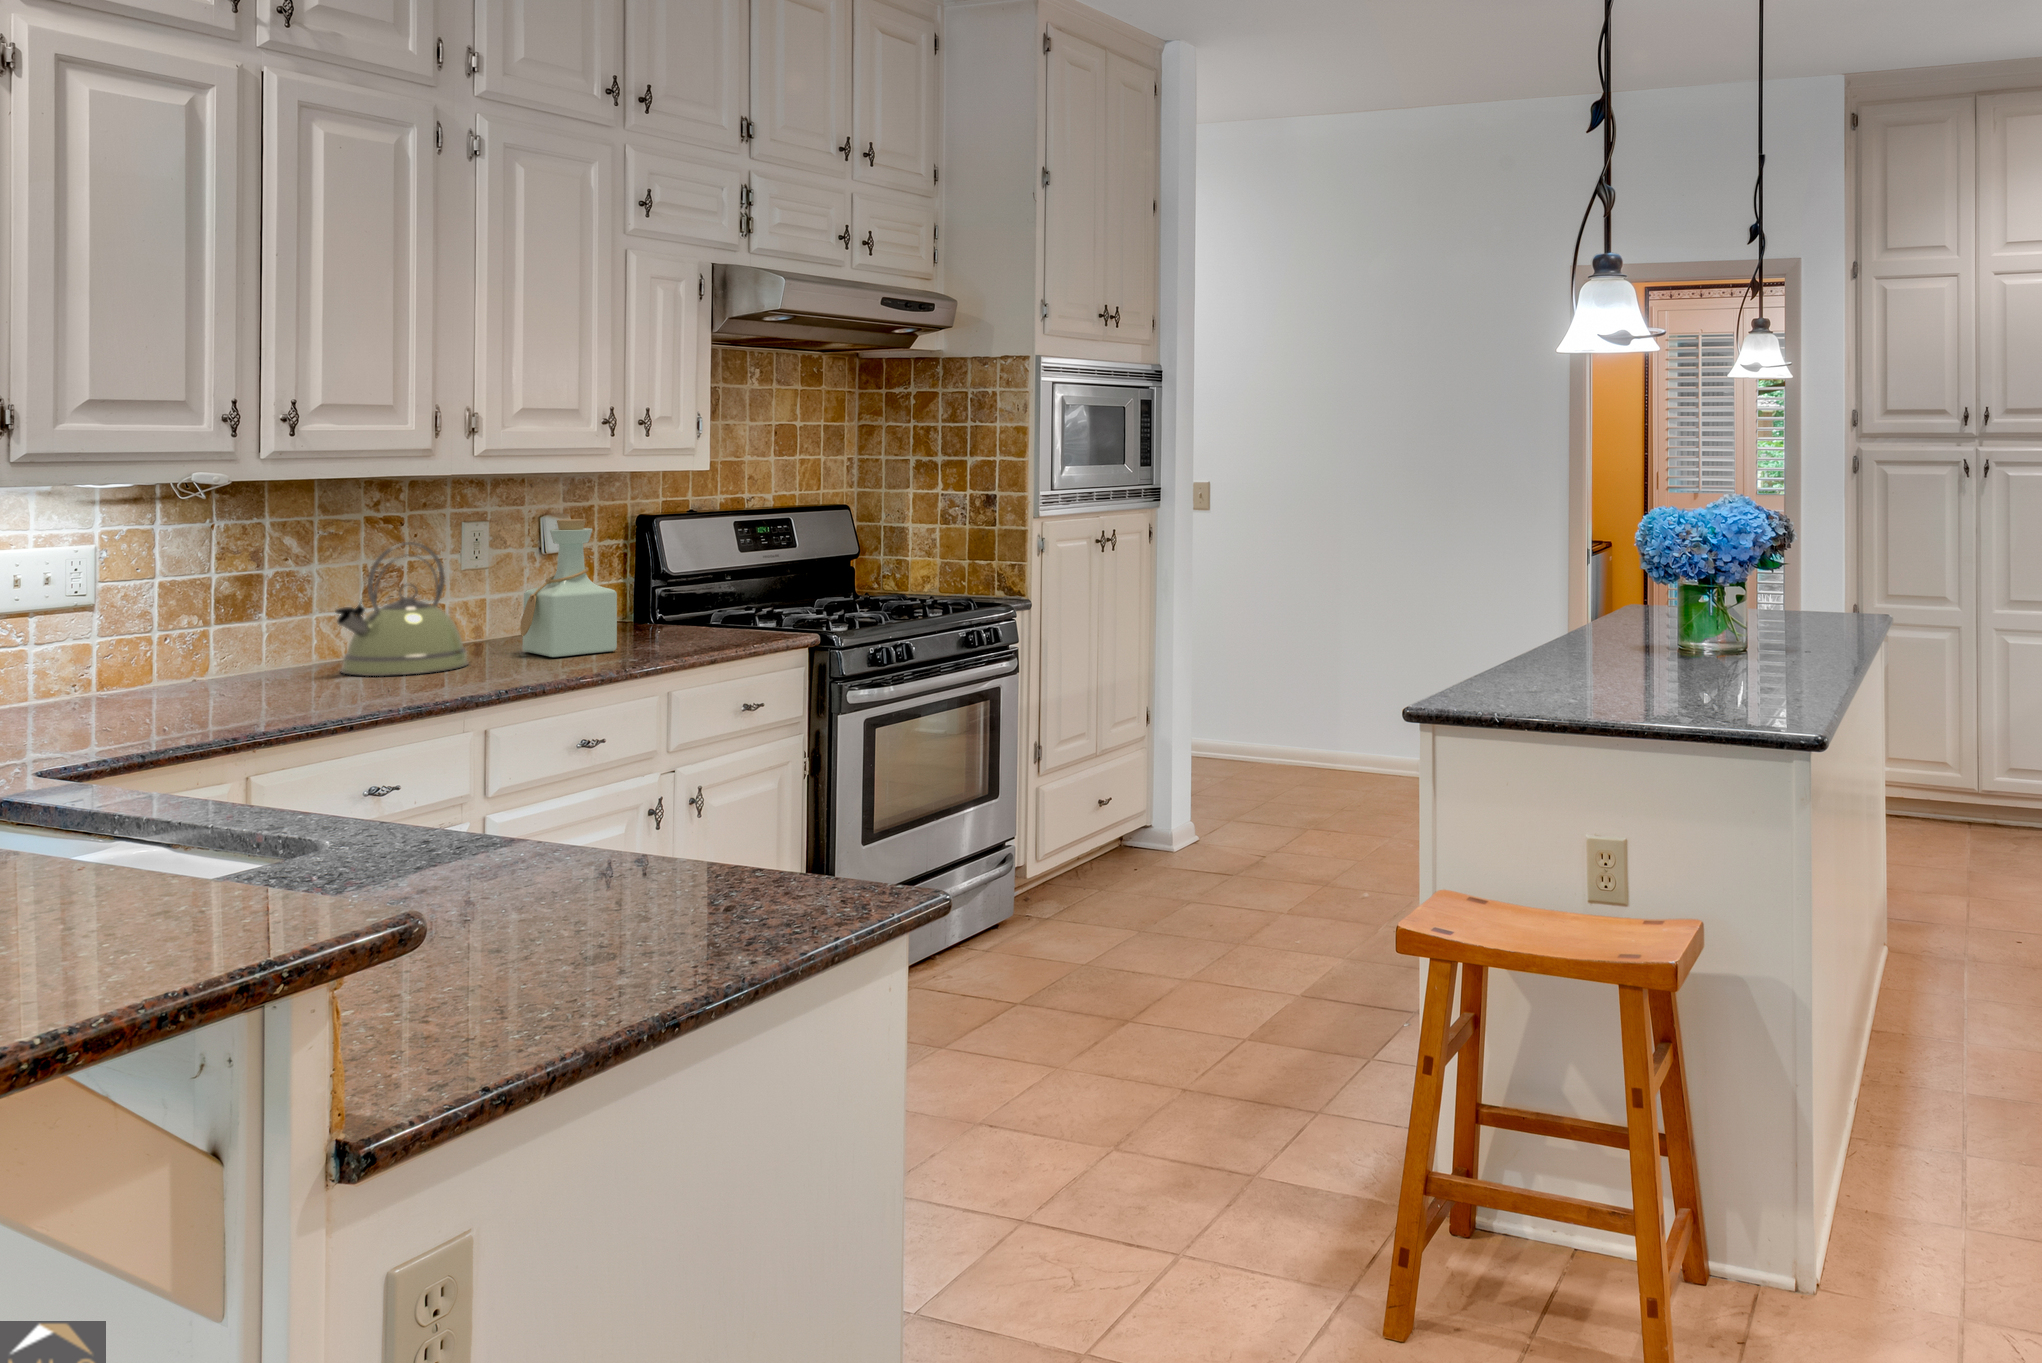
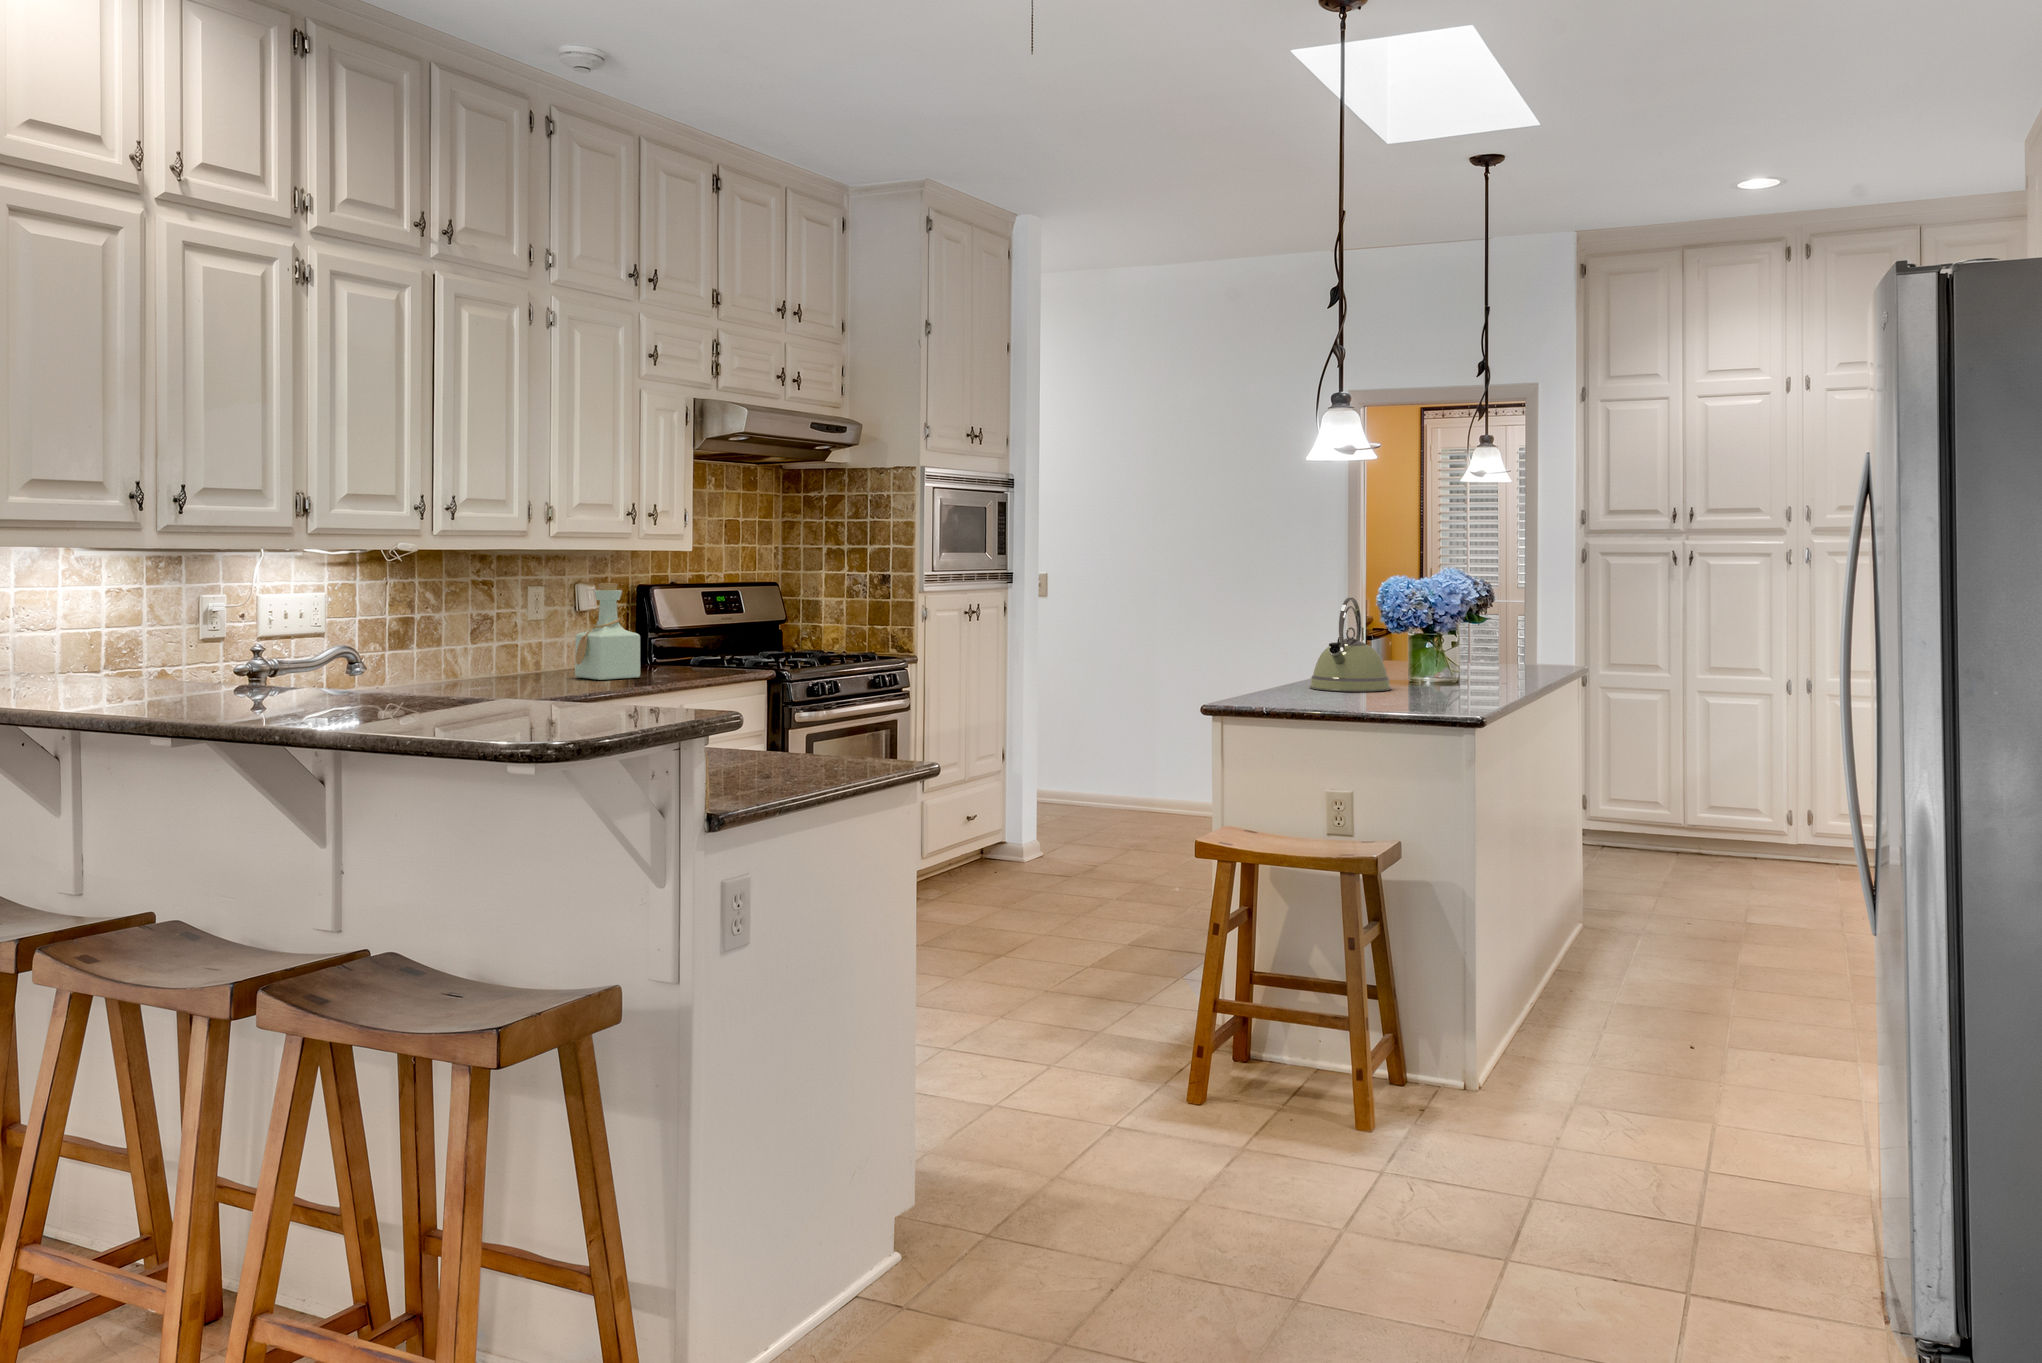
kettle: present [336,542,468,676] -> present [1310,598,1391,692]

